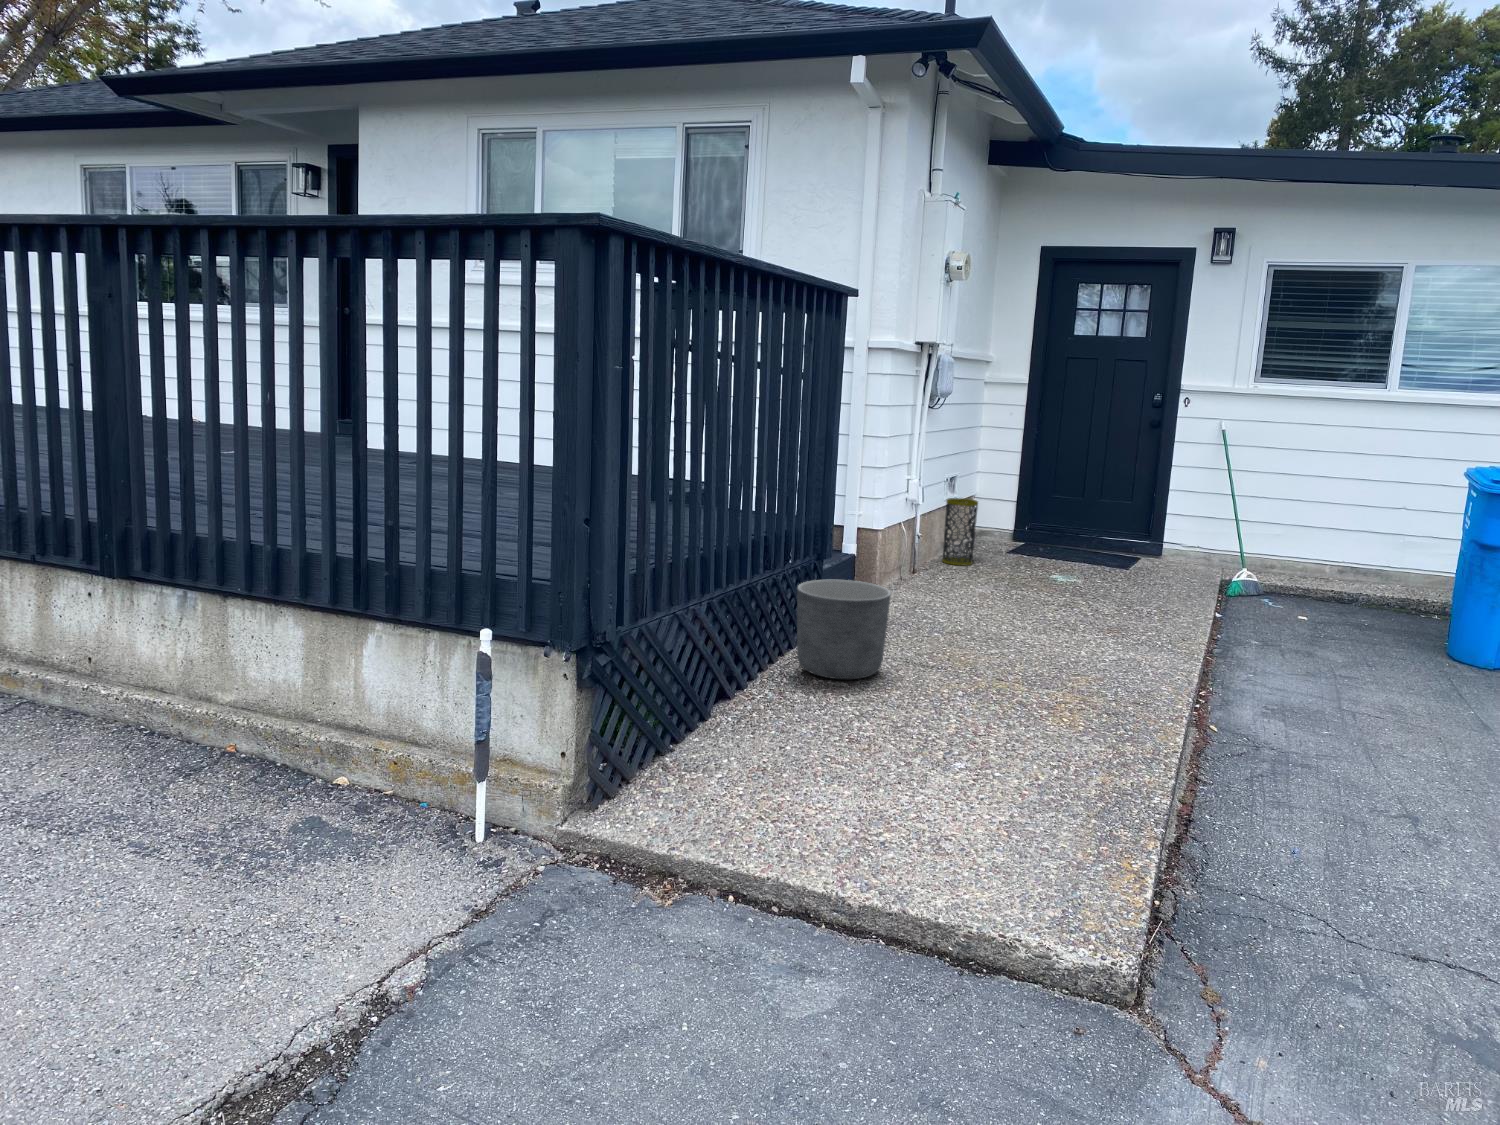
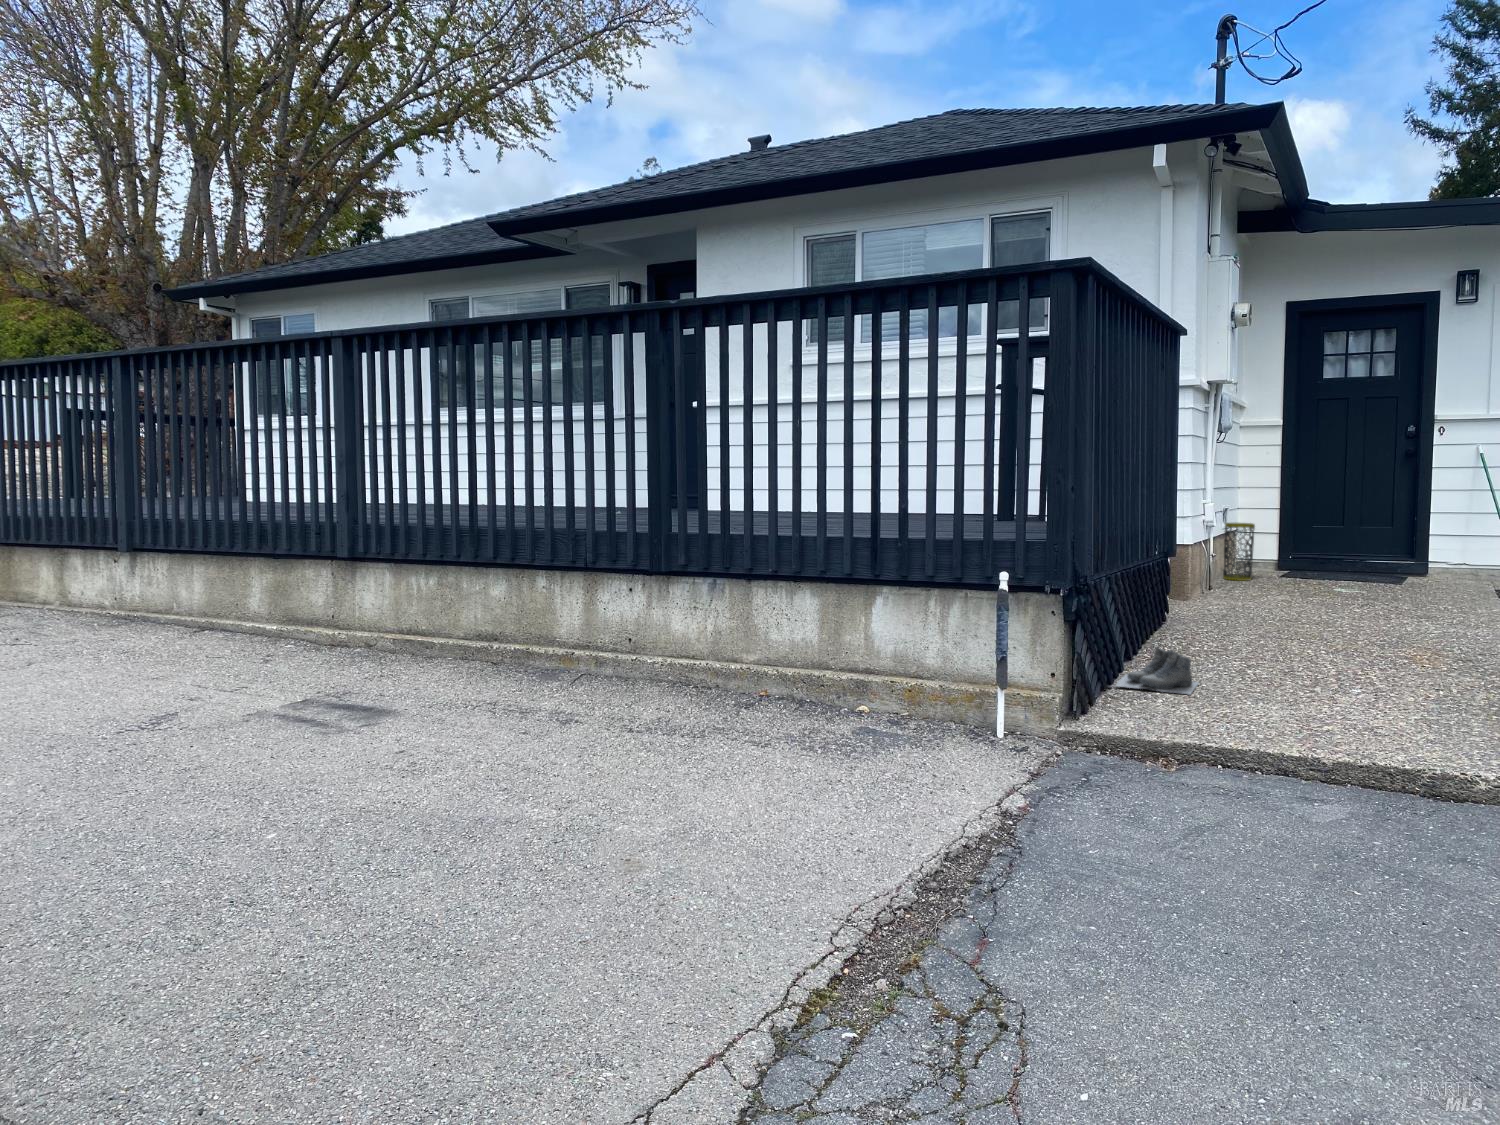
planter: present [797,580,891,679] -> none [1161,571,1243,648]
boots: none [677,699,790,768] -> present [1116,647,1199,694]

